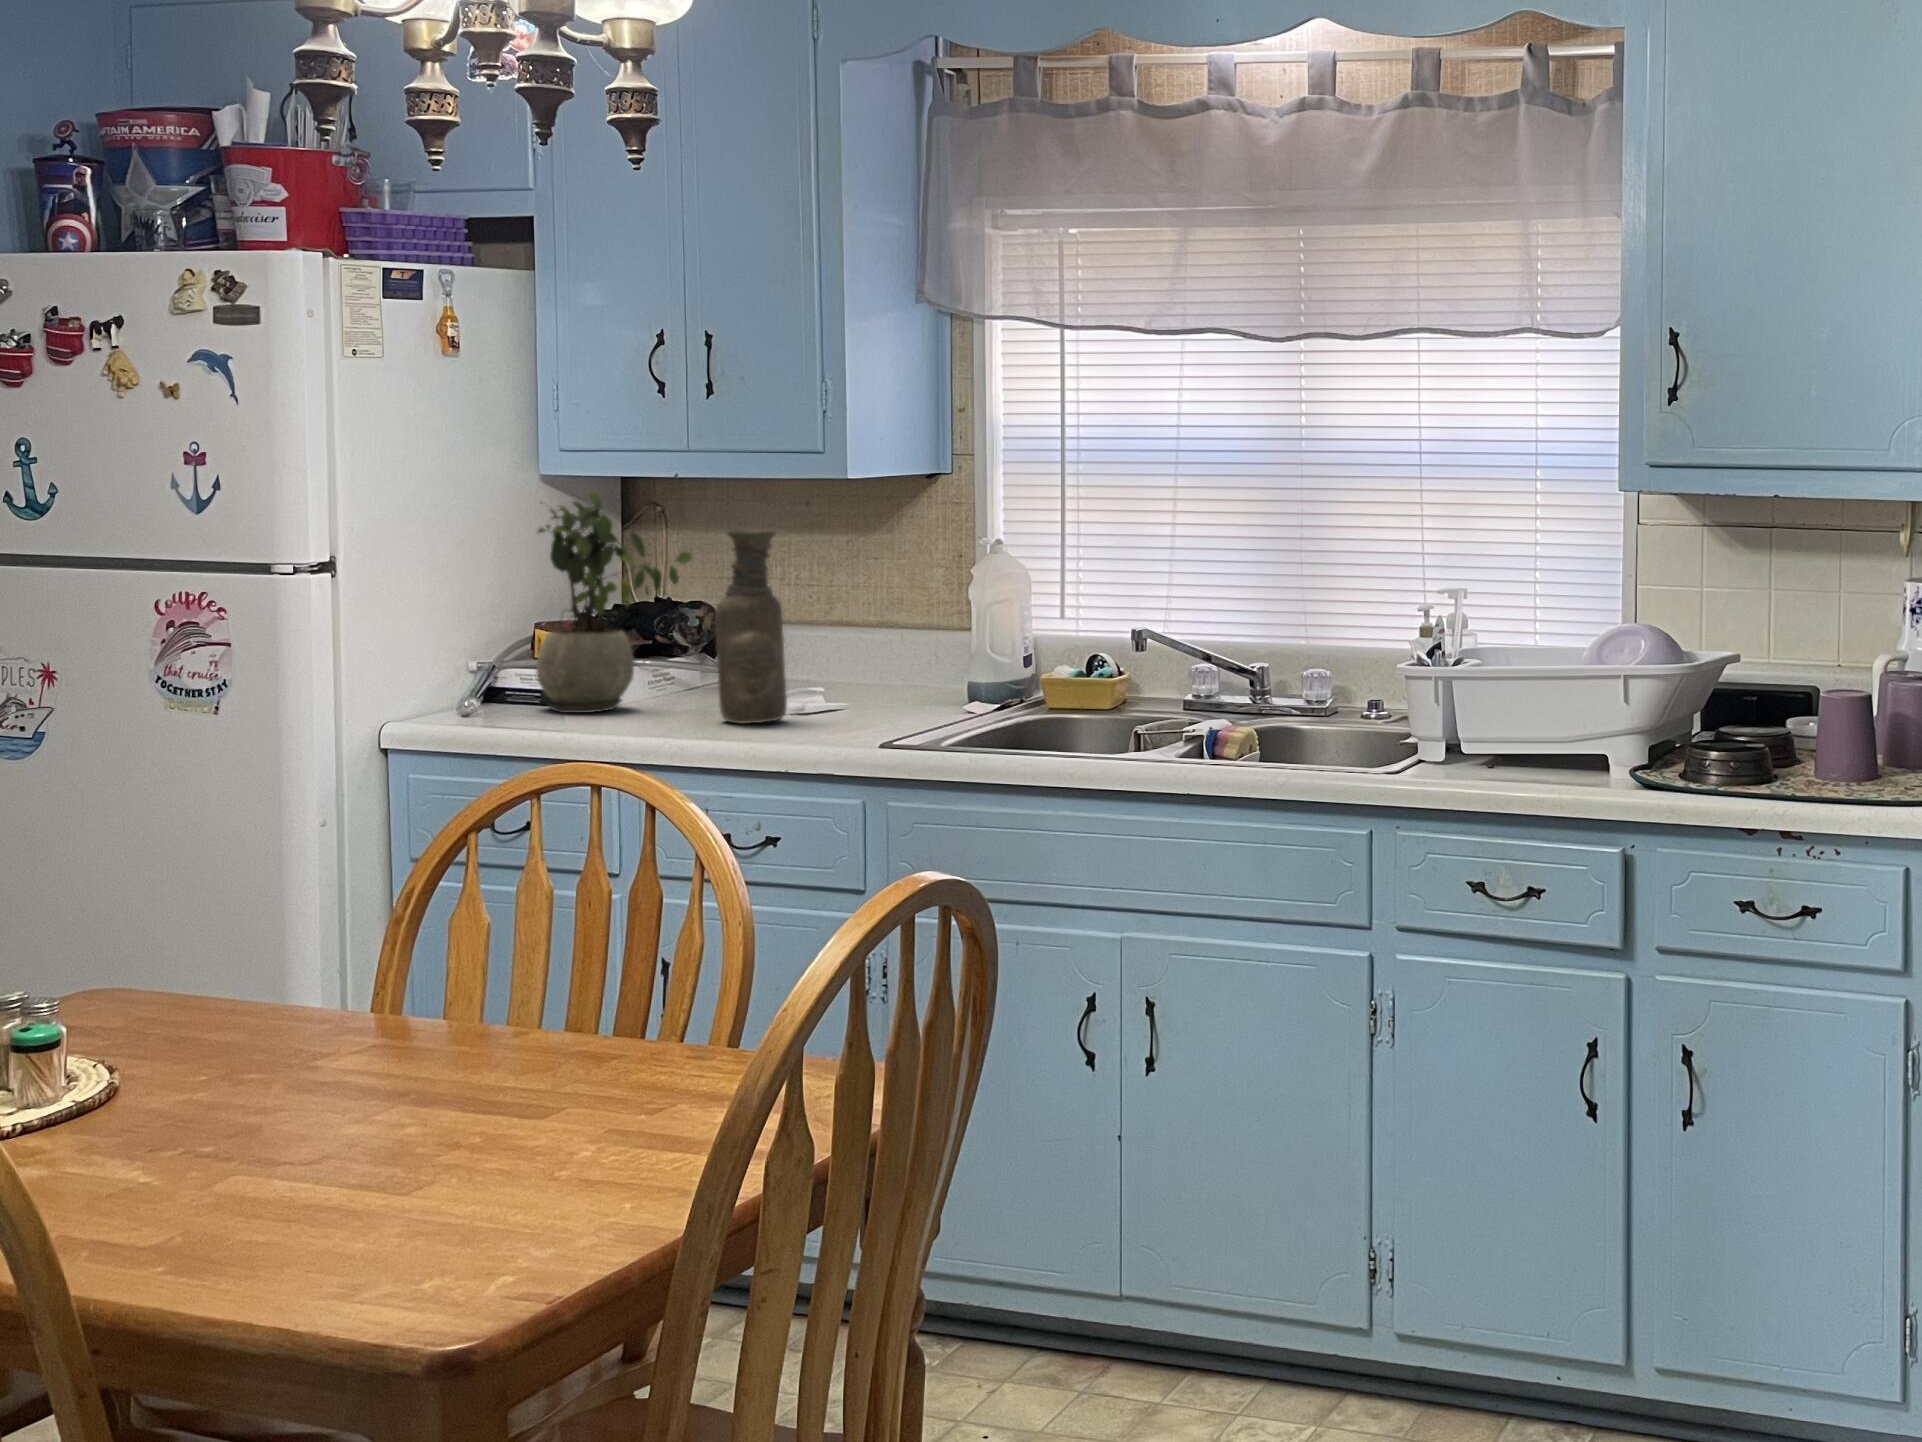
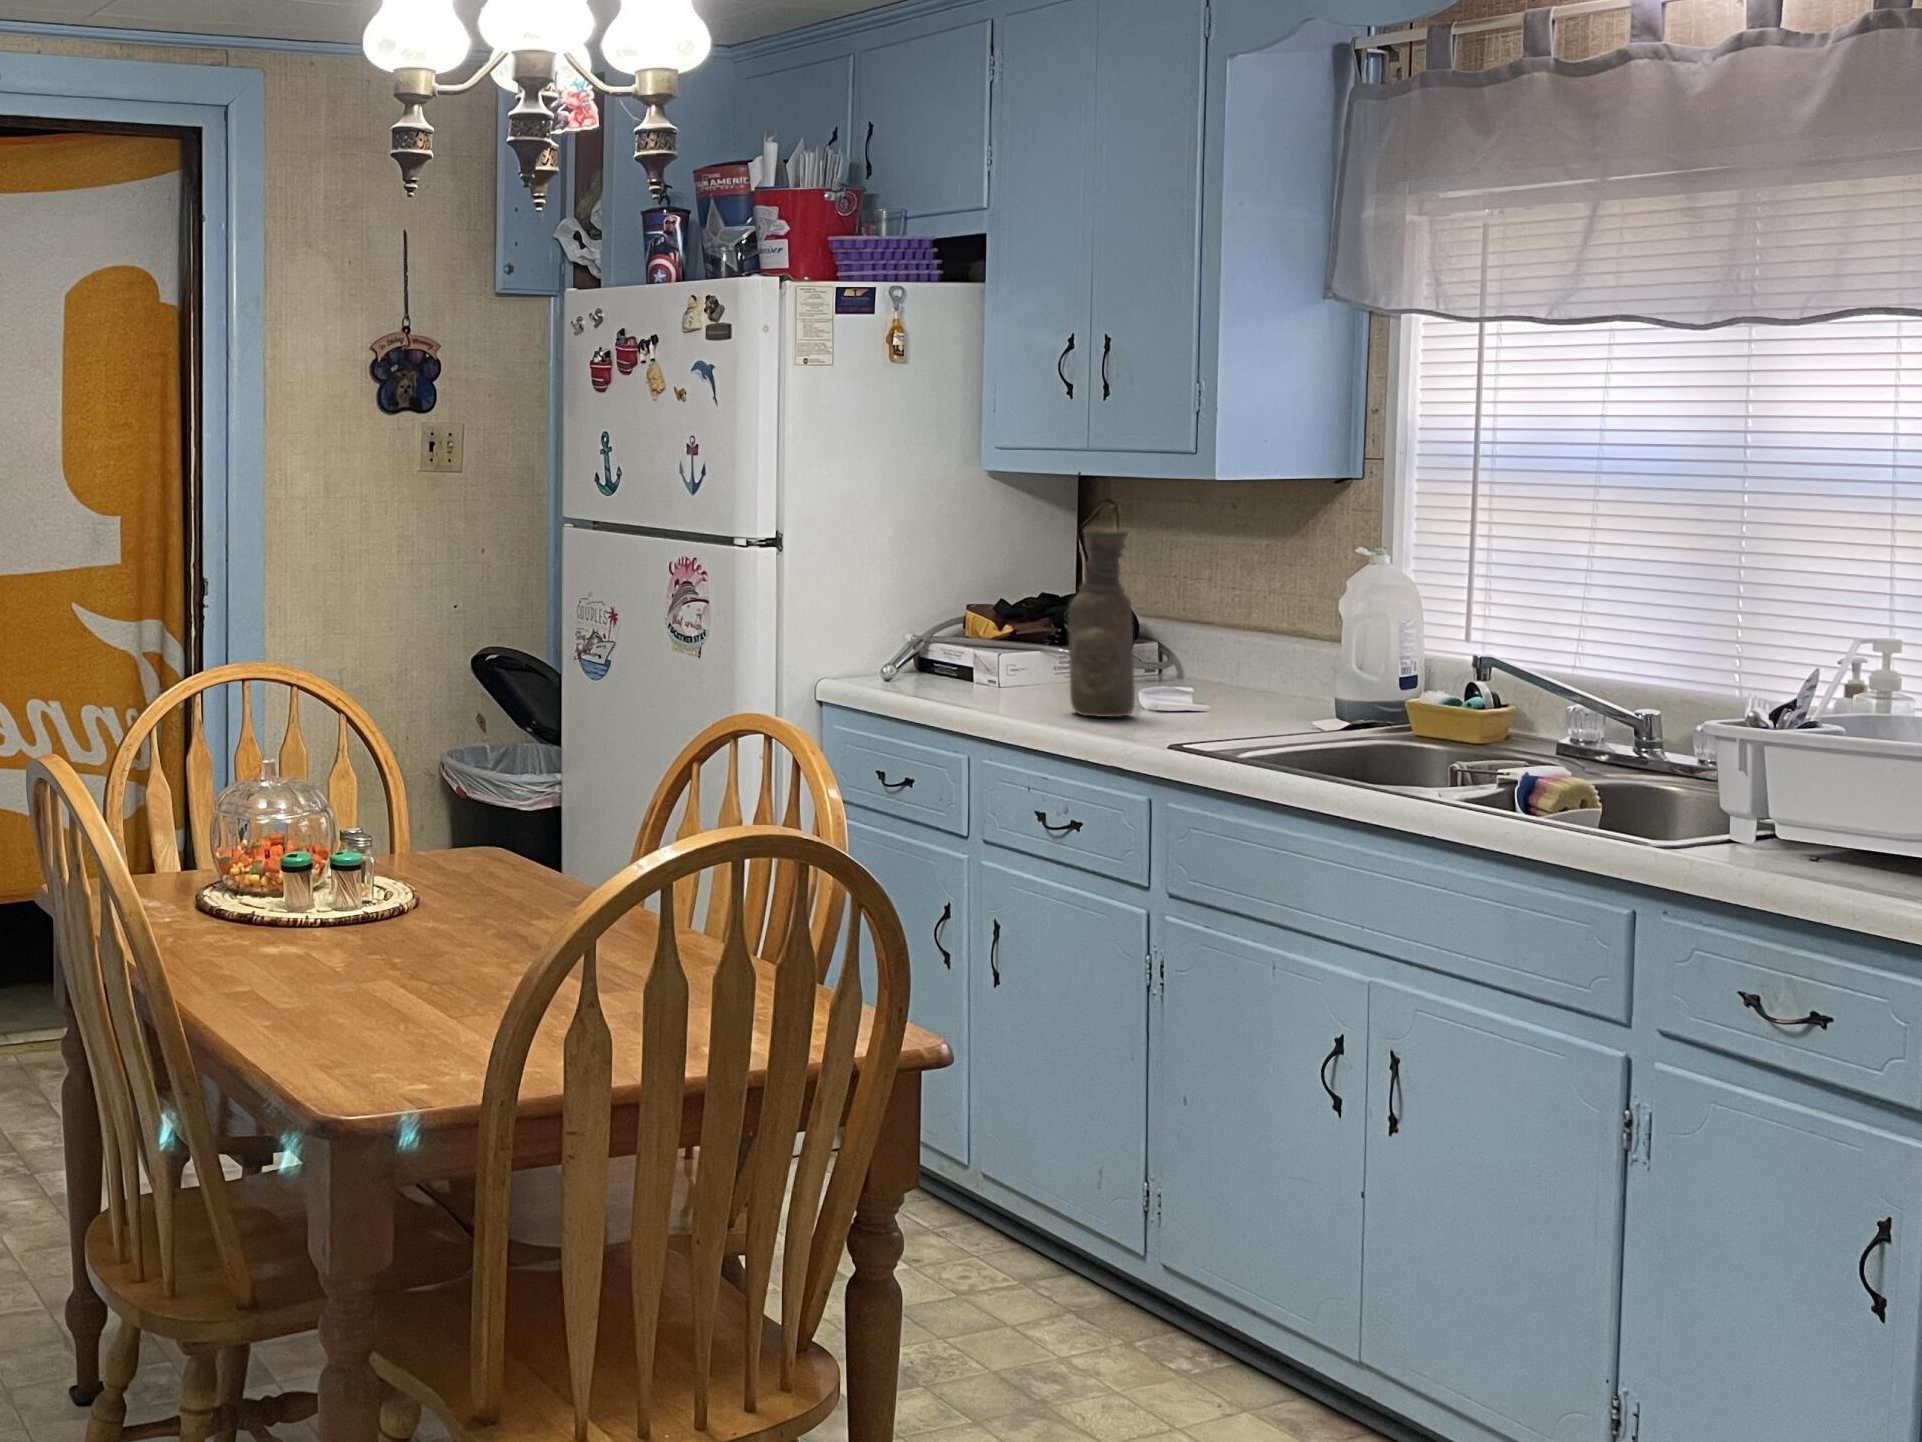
potted plant: present [536,492,692,713] -> none [933,488,1073,692]

